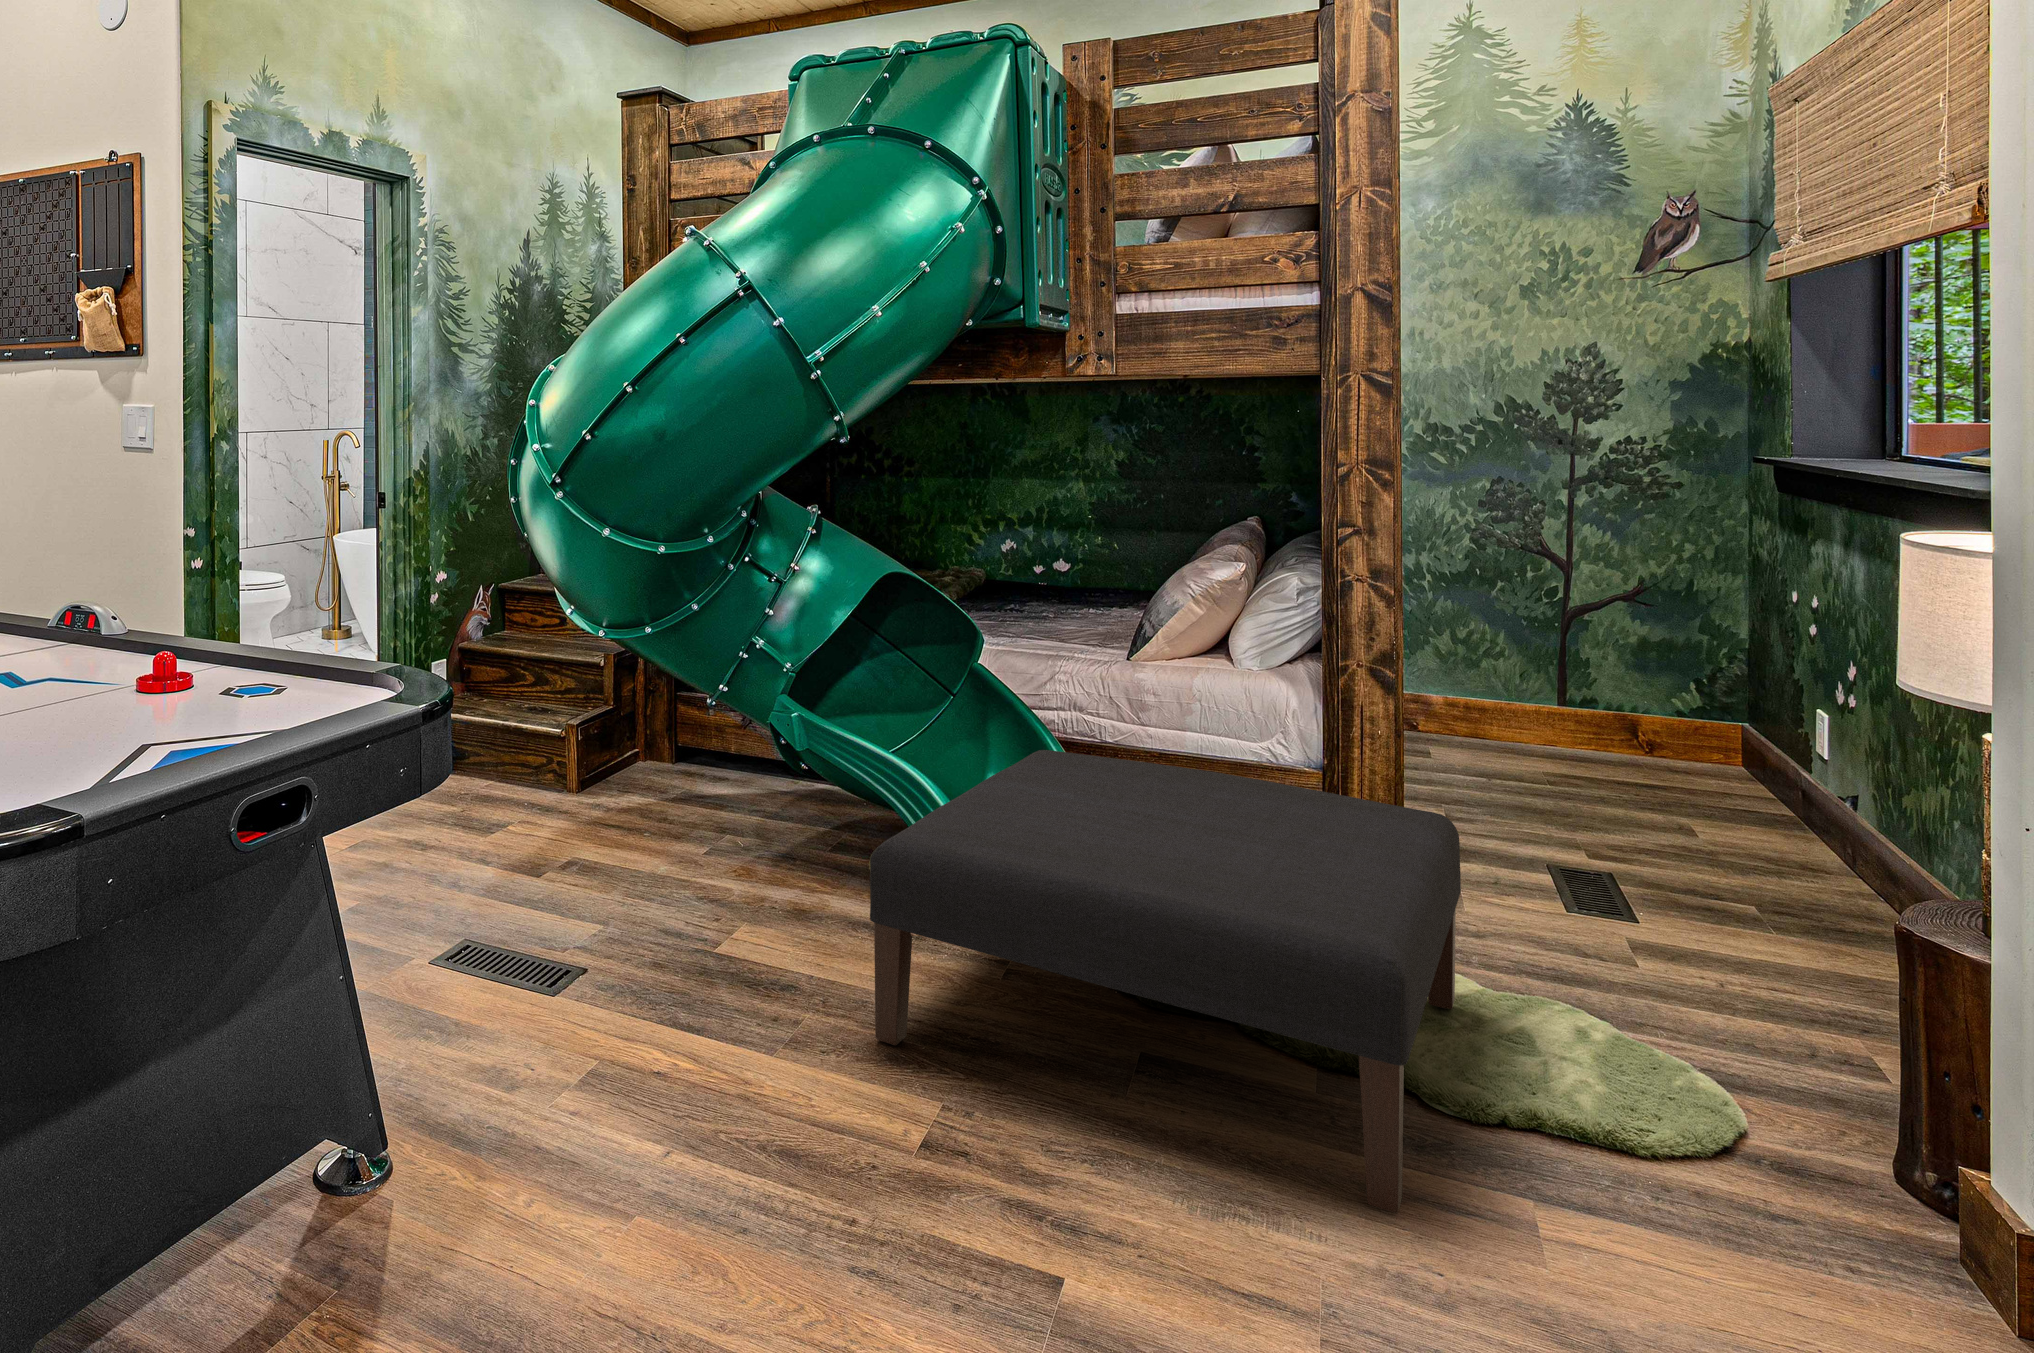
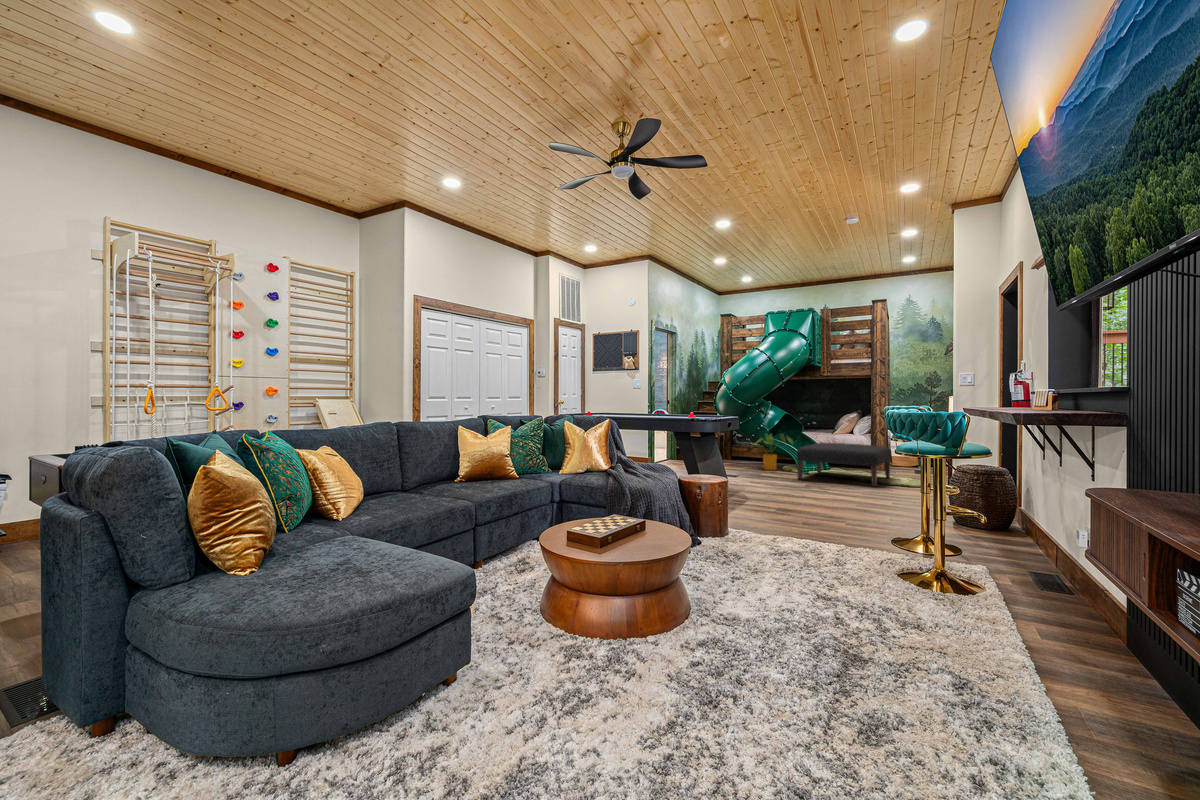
house plant: none [687,680,901,887] -> present [752,433,793,470]

